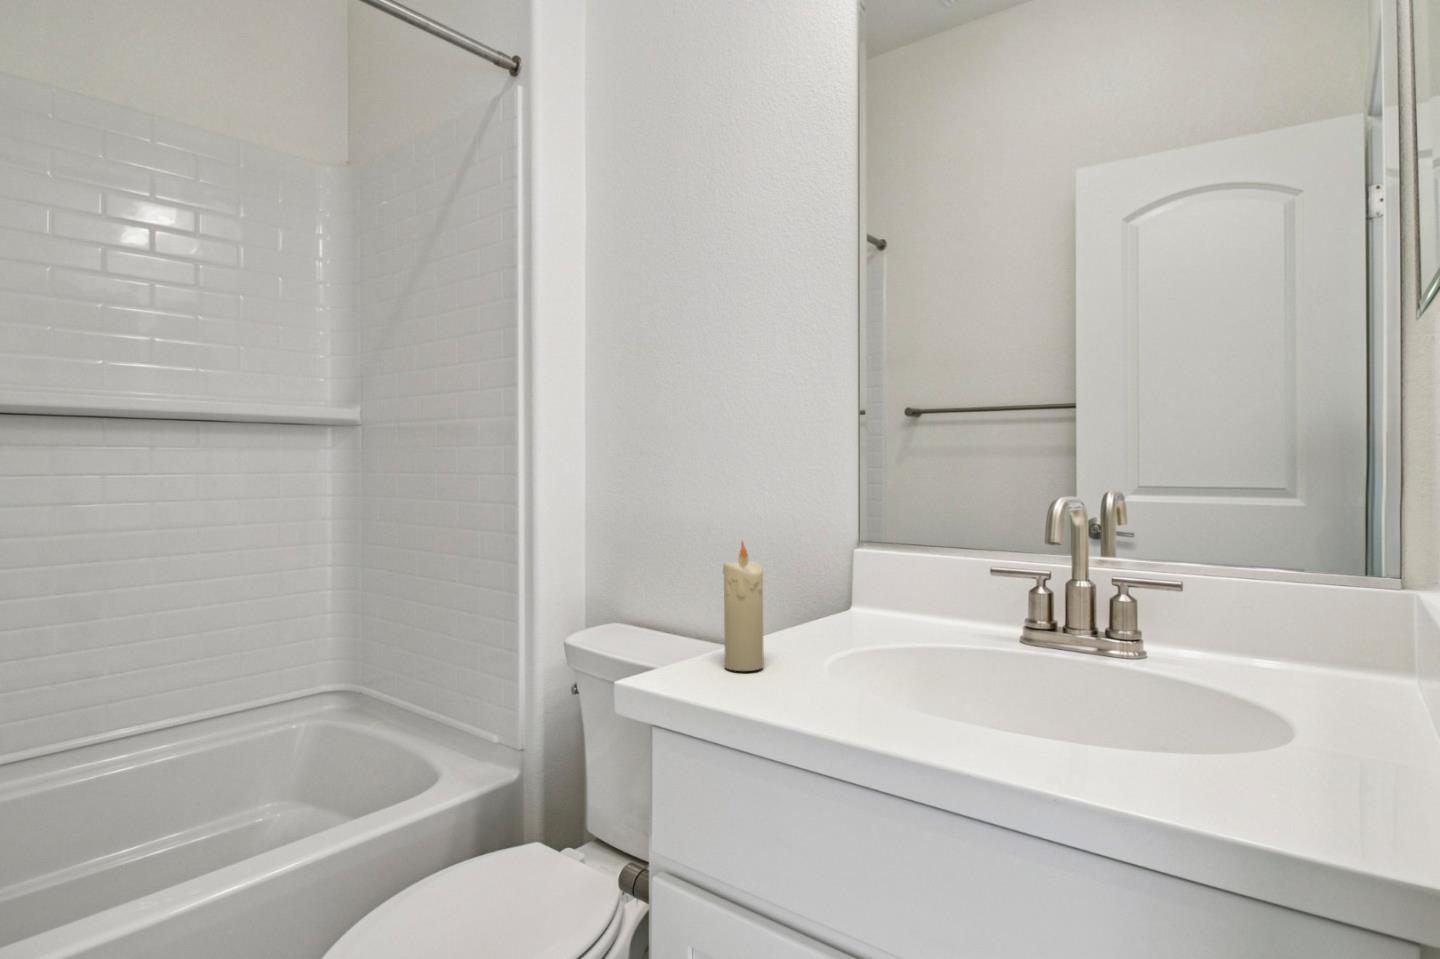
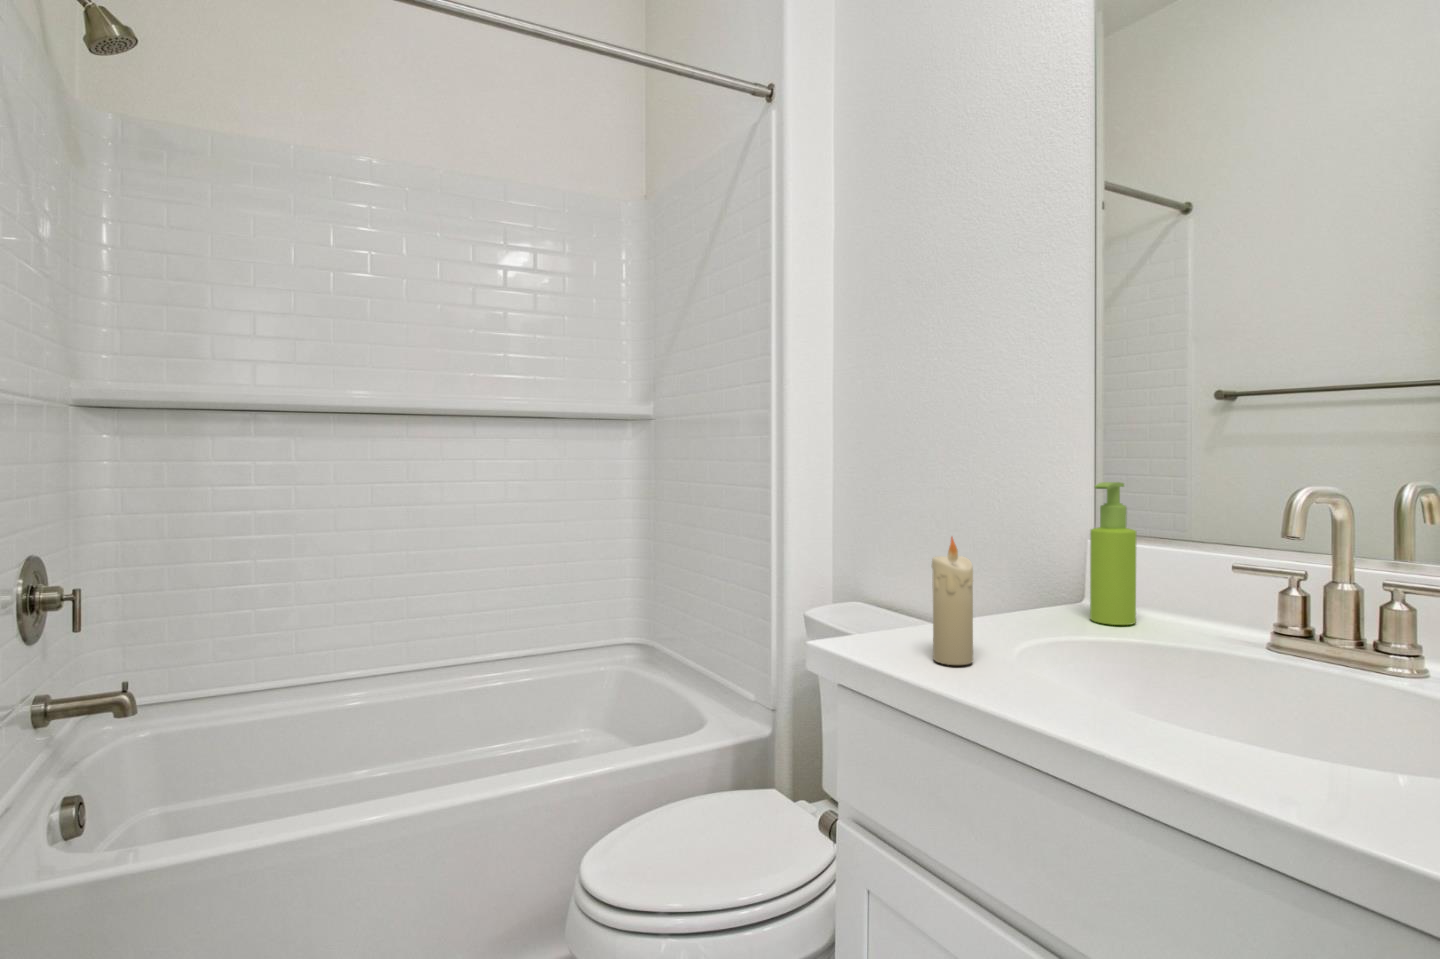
soap dispenser: none [872,494,912,628] -> present [1090,482,1136,625]

